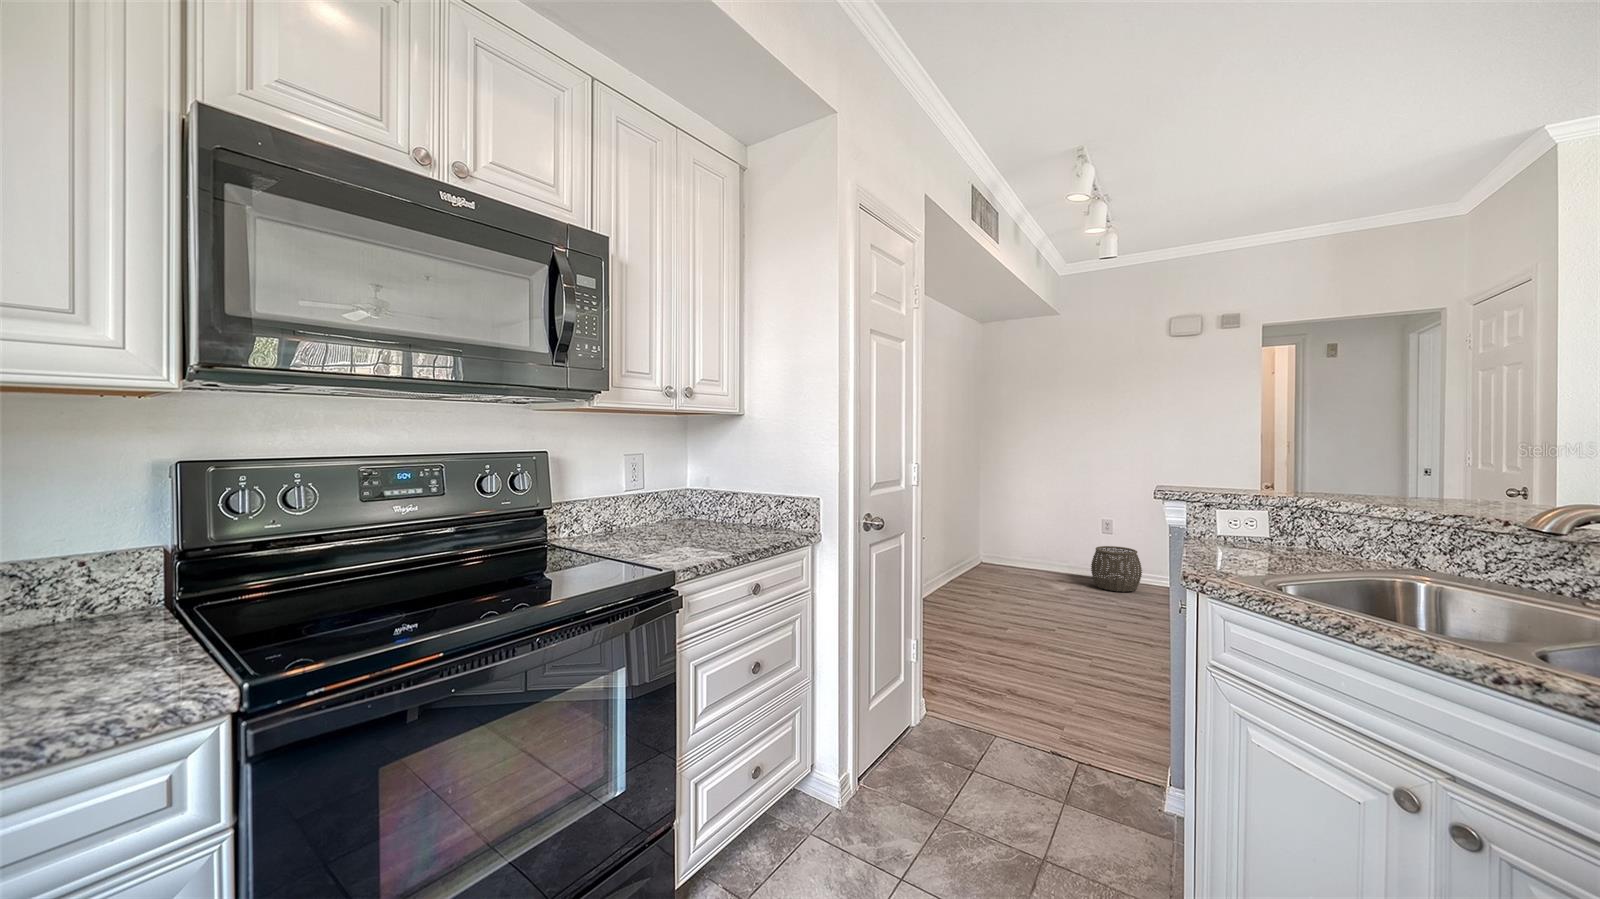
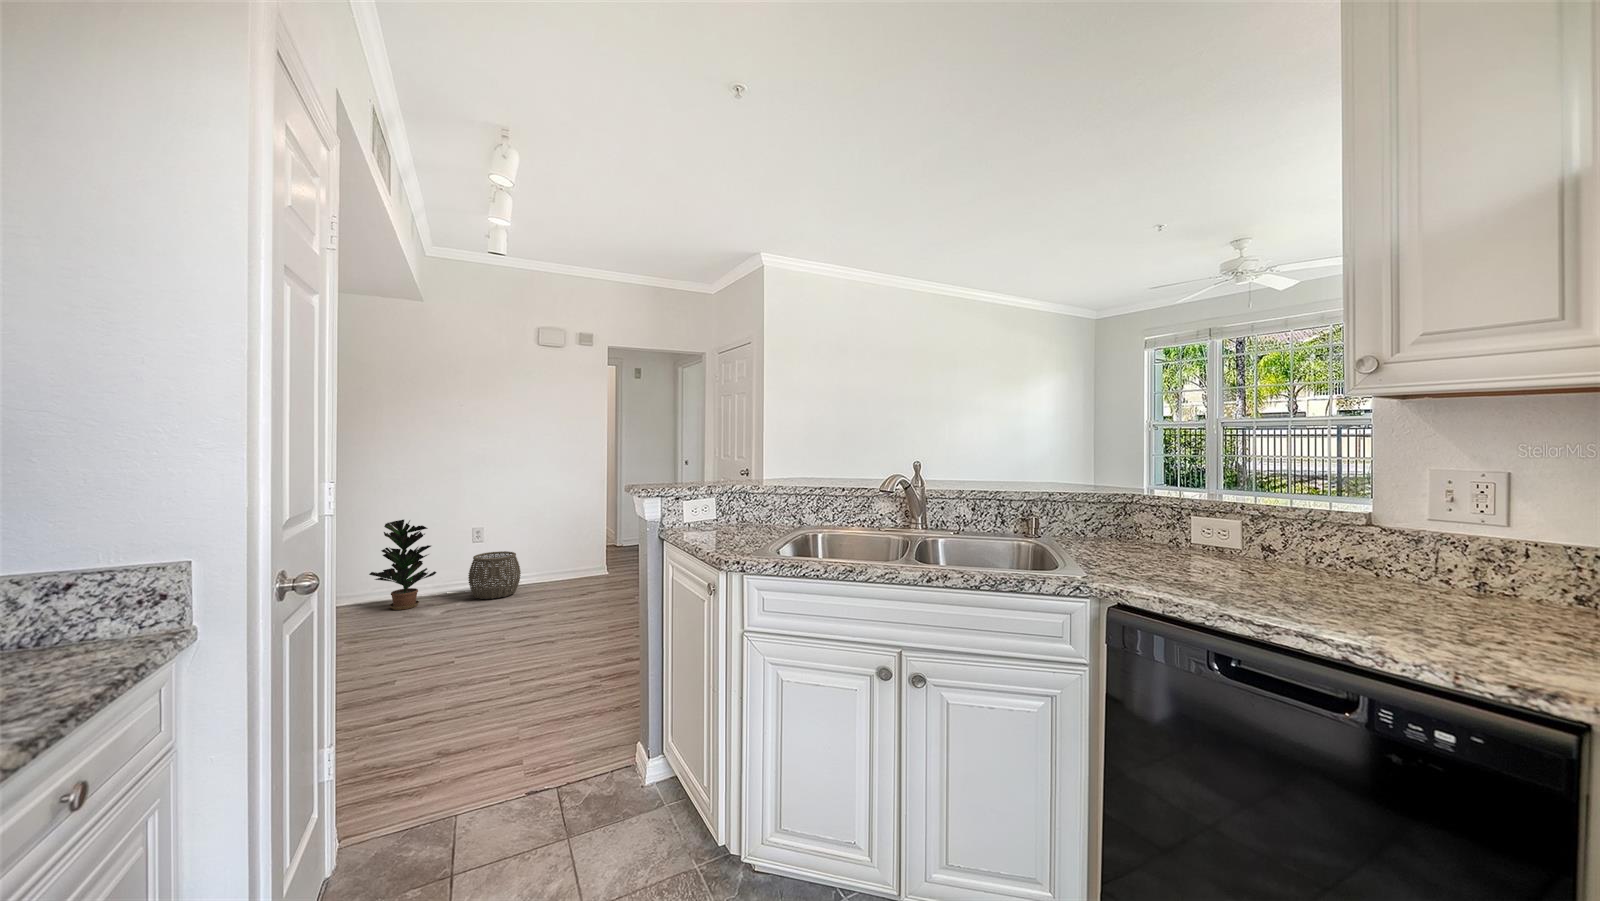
potted plant: none [1014,506,1063,581] -> present [369,520,436,610]

